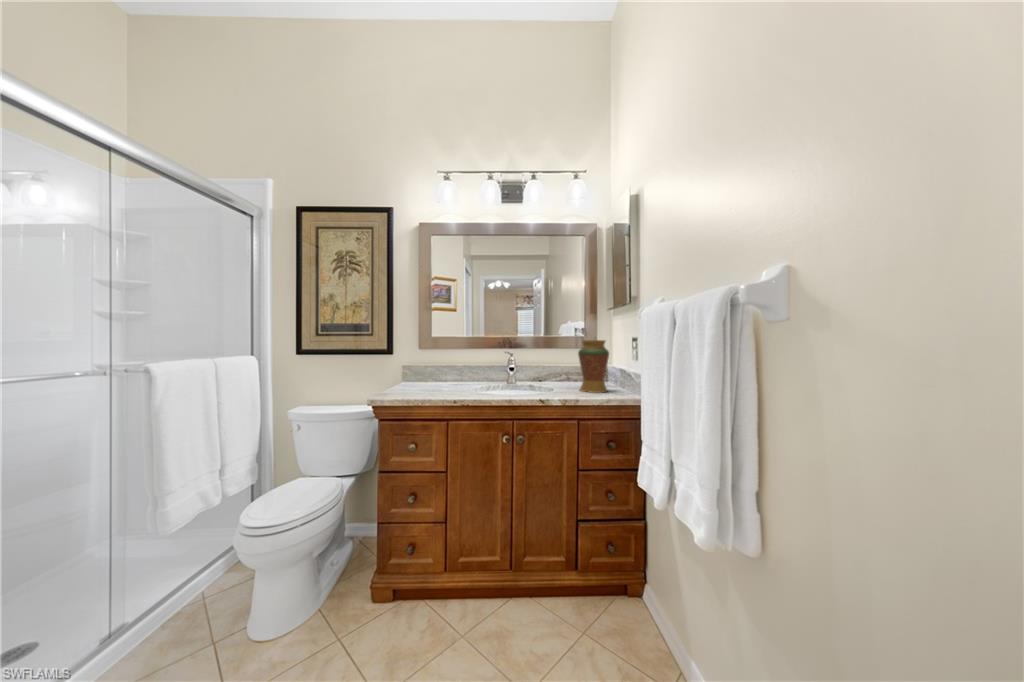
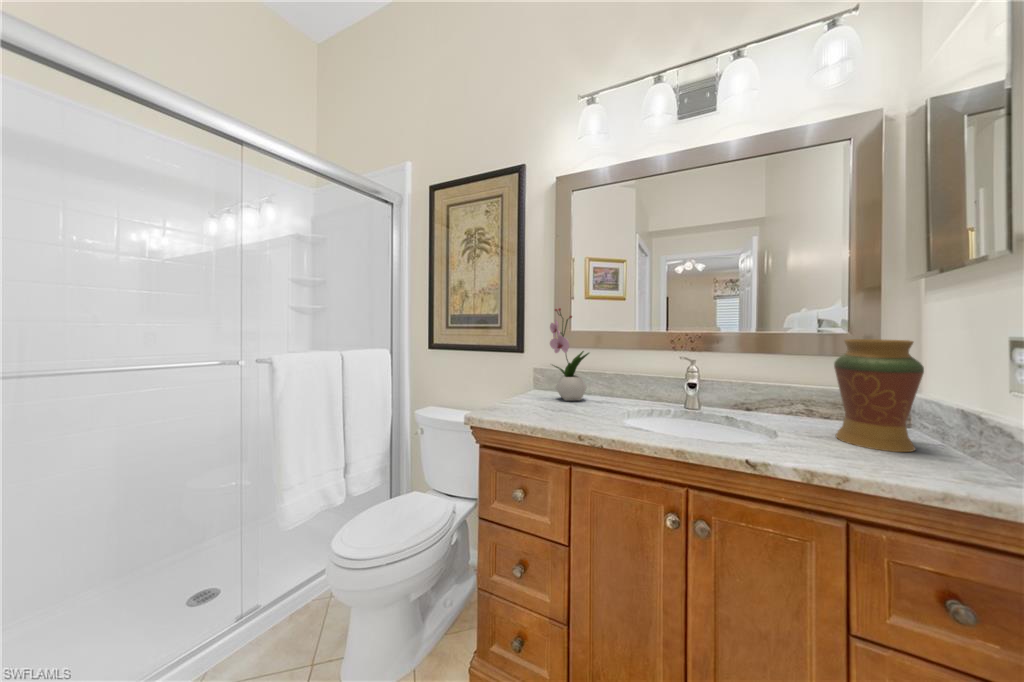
flower arrangement: none [418,320,449,387] -> present [550,308,589,401]

